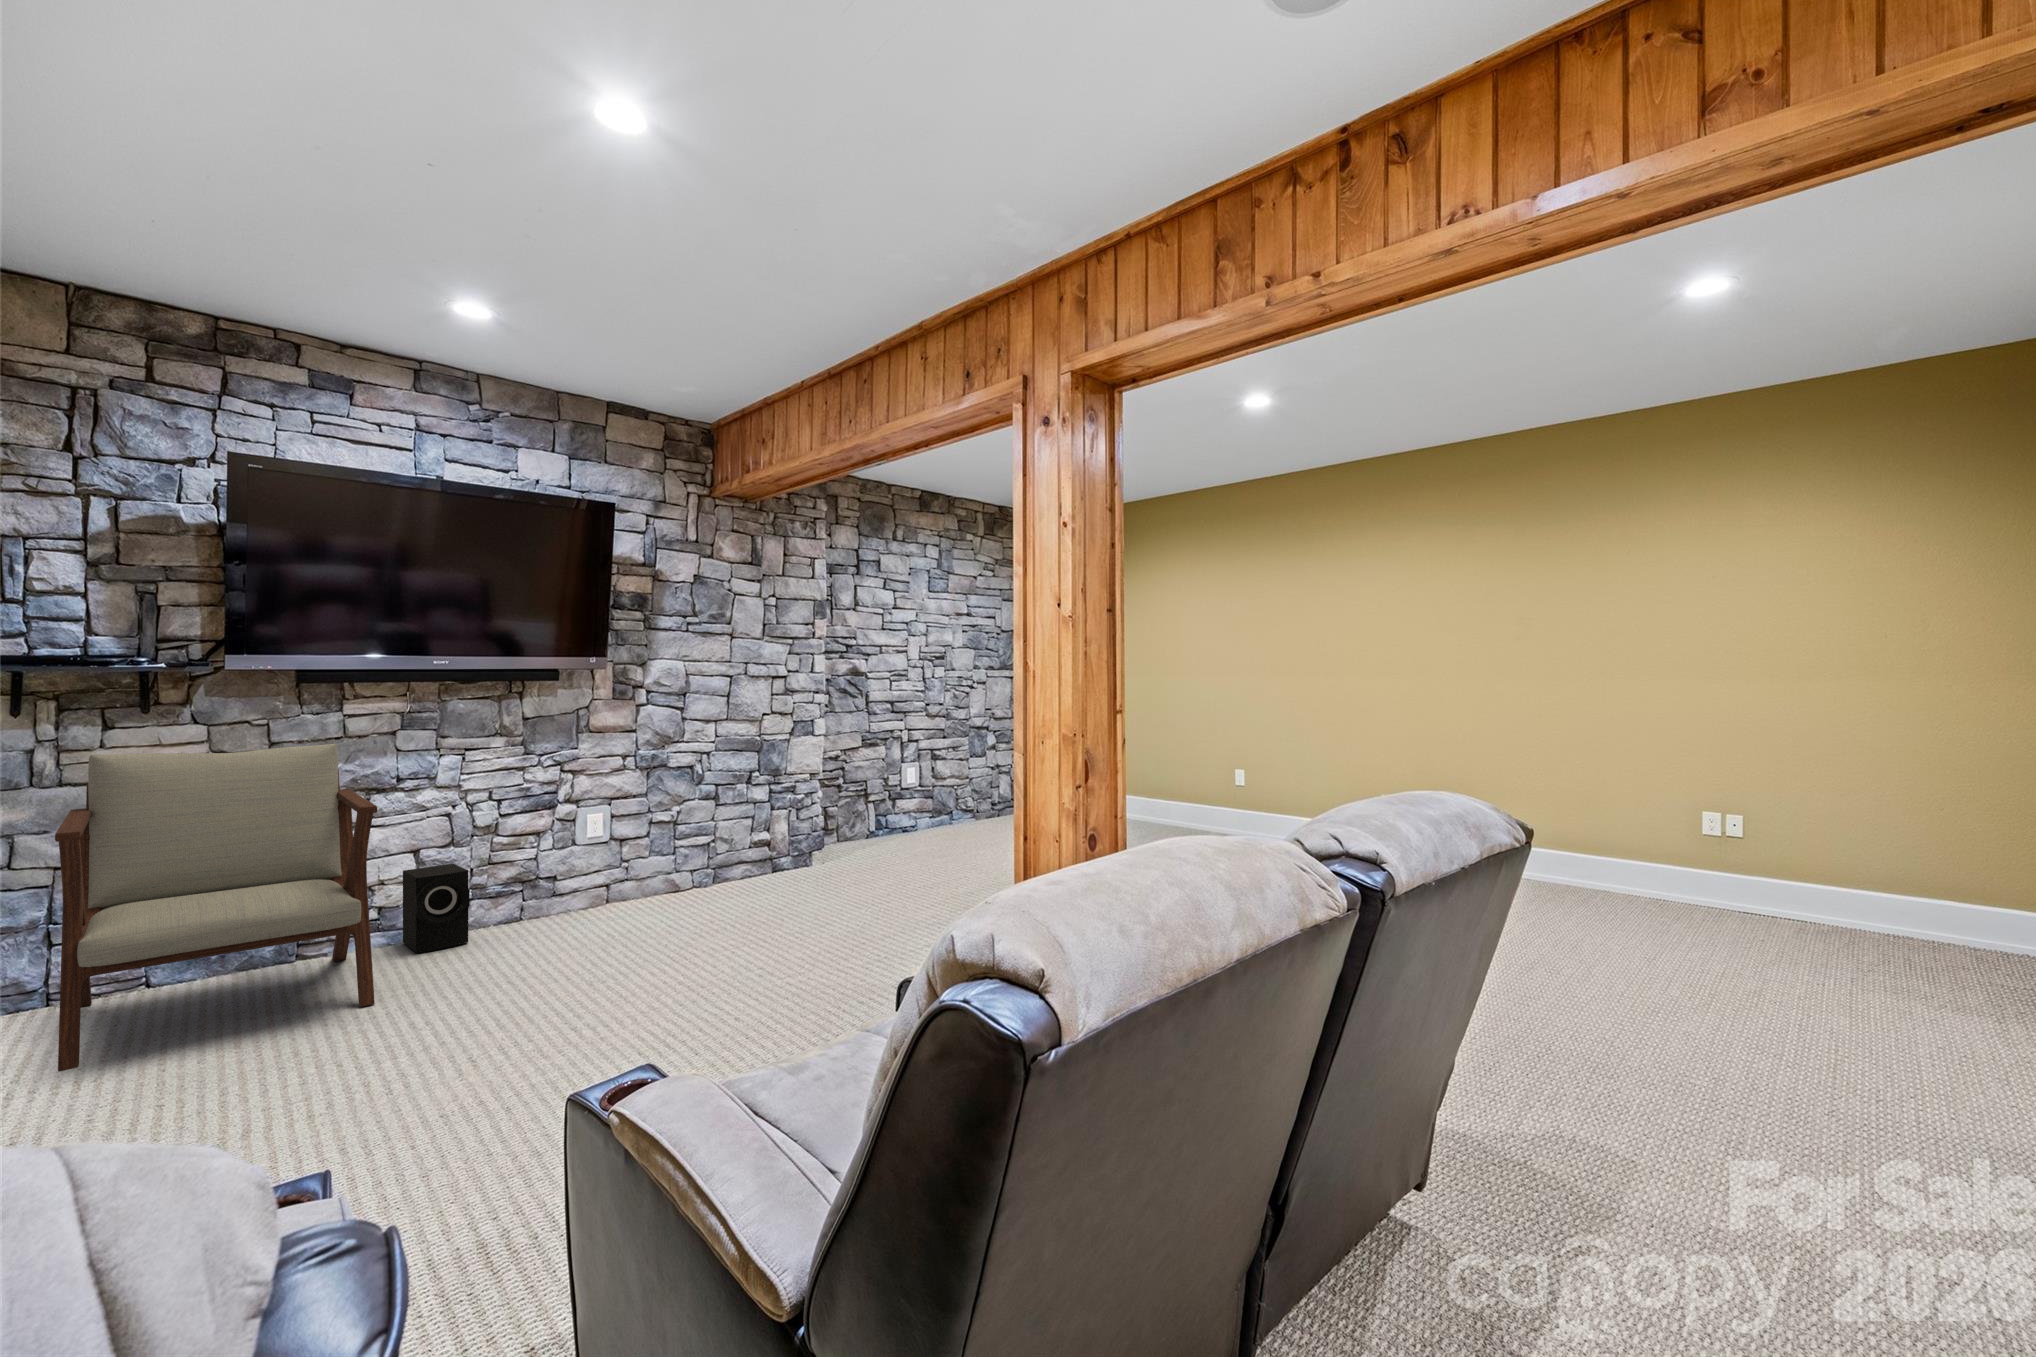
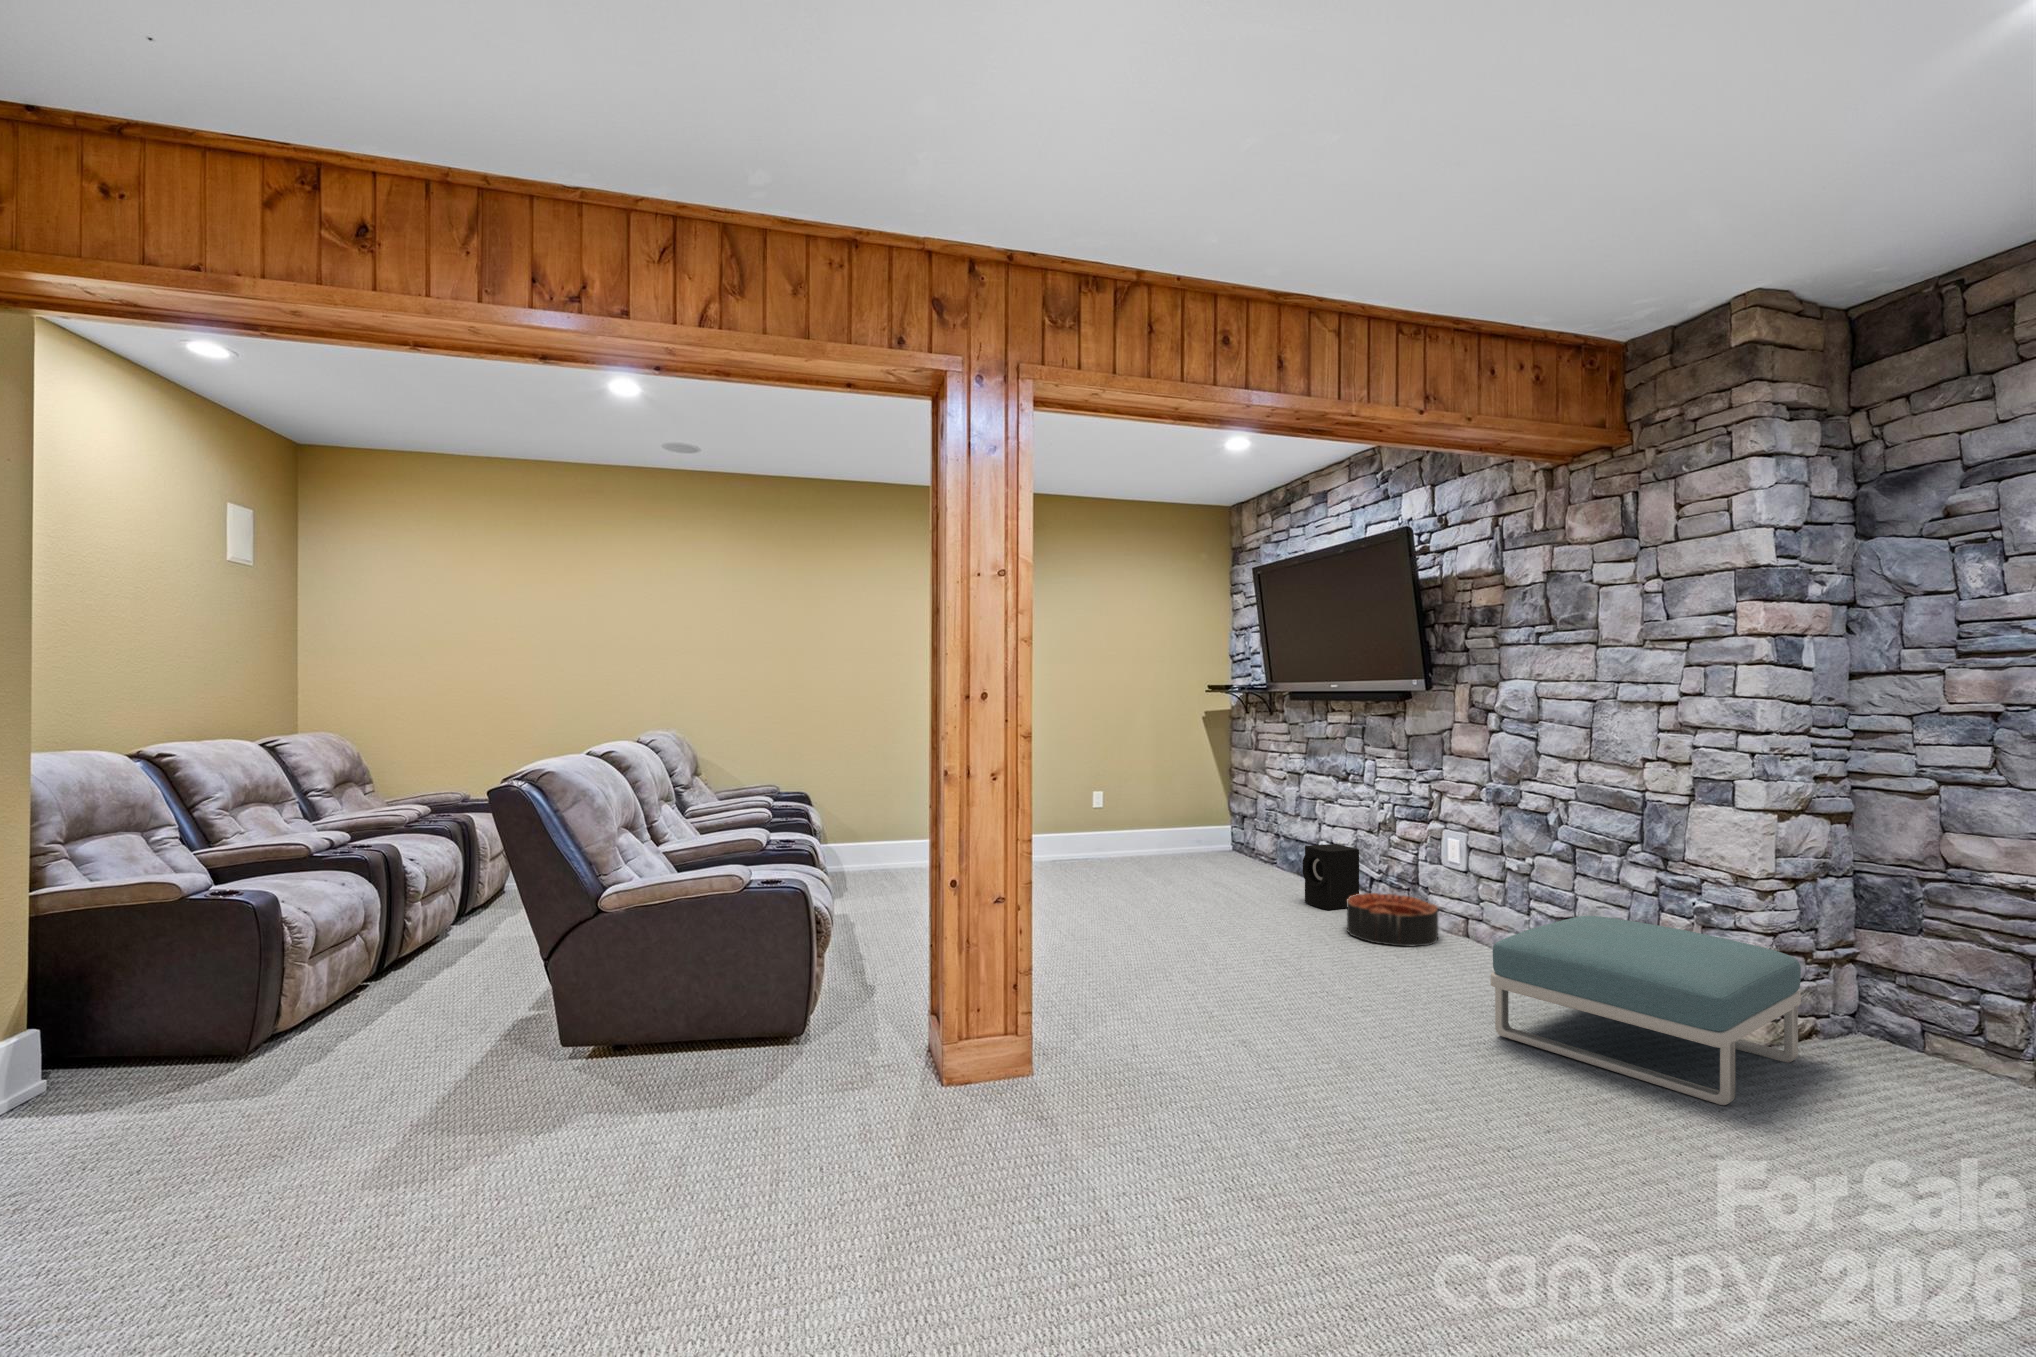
lounge chair: present [55,744,377,1072] -> none [1140,734,1309,901]
footstool: none [781,806,944,893] -> present [1491,916,1801,1105]
basket: none [541,878,640,932] -> present [1347,893,1438,947]

